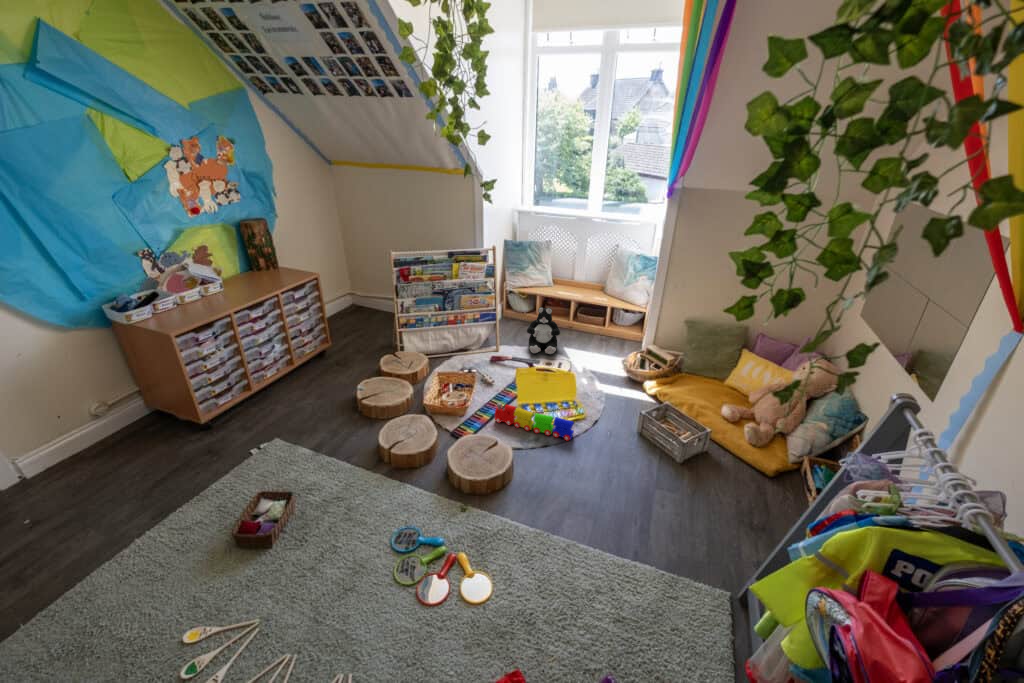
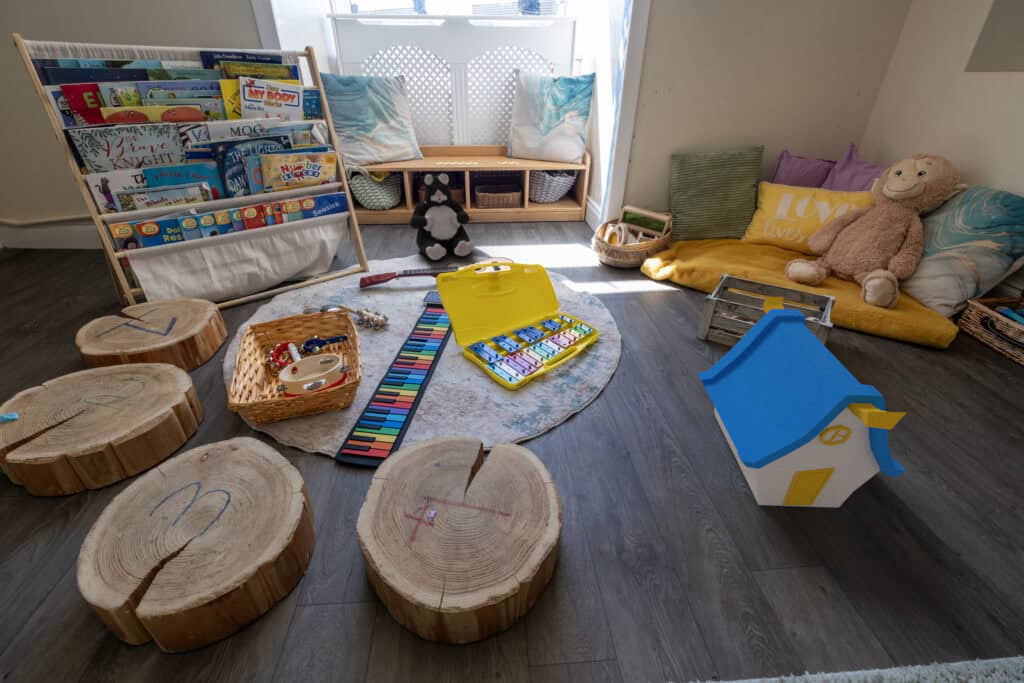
toy train: present [495,403,574,441] -> none [427,350,616,399]
toy house: none [580,415,651,506] -> present [698,297,906,508]

